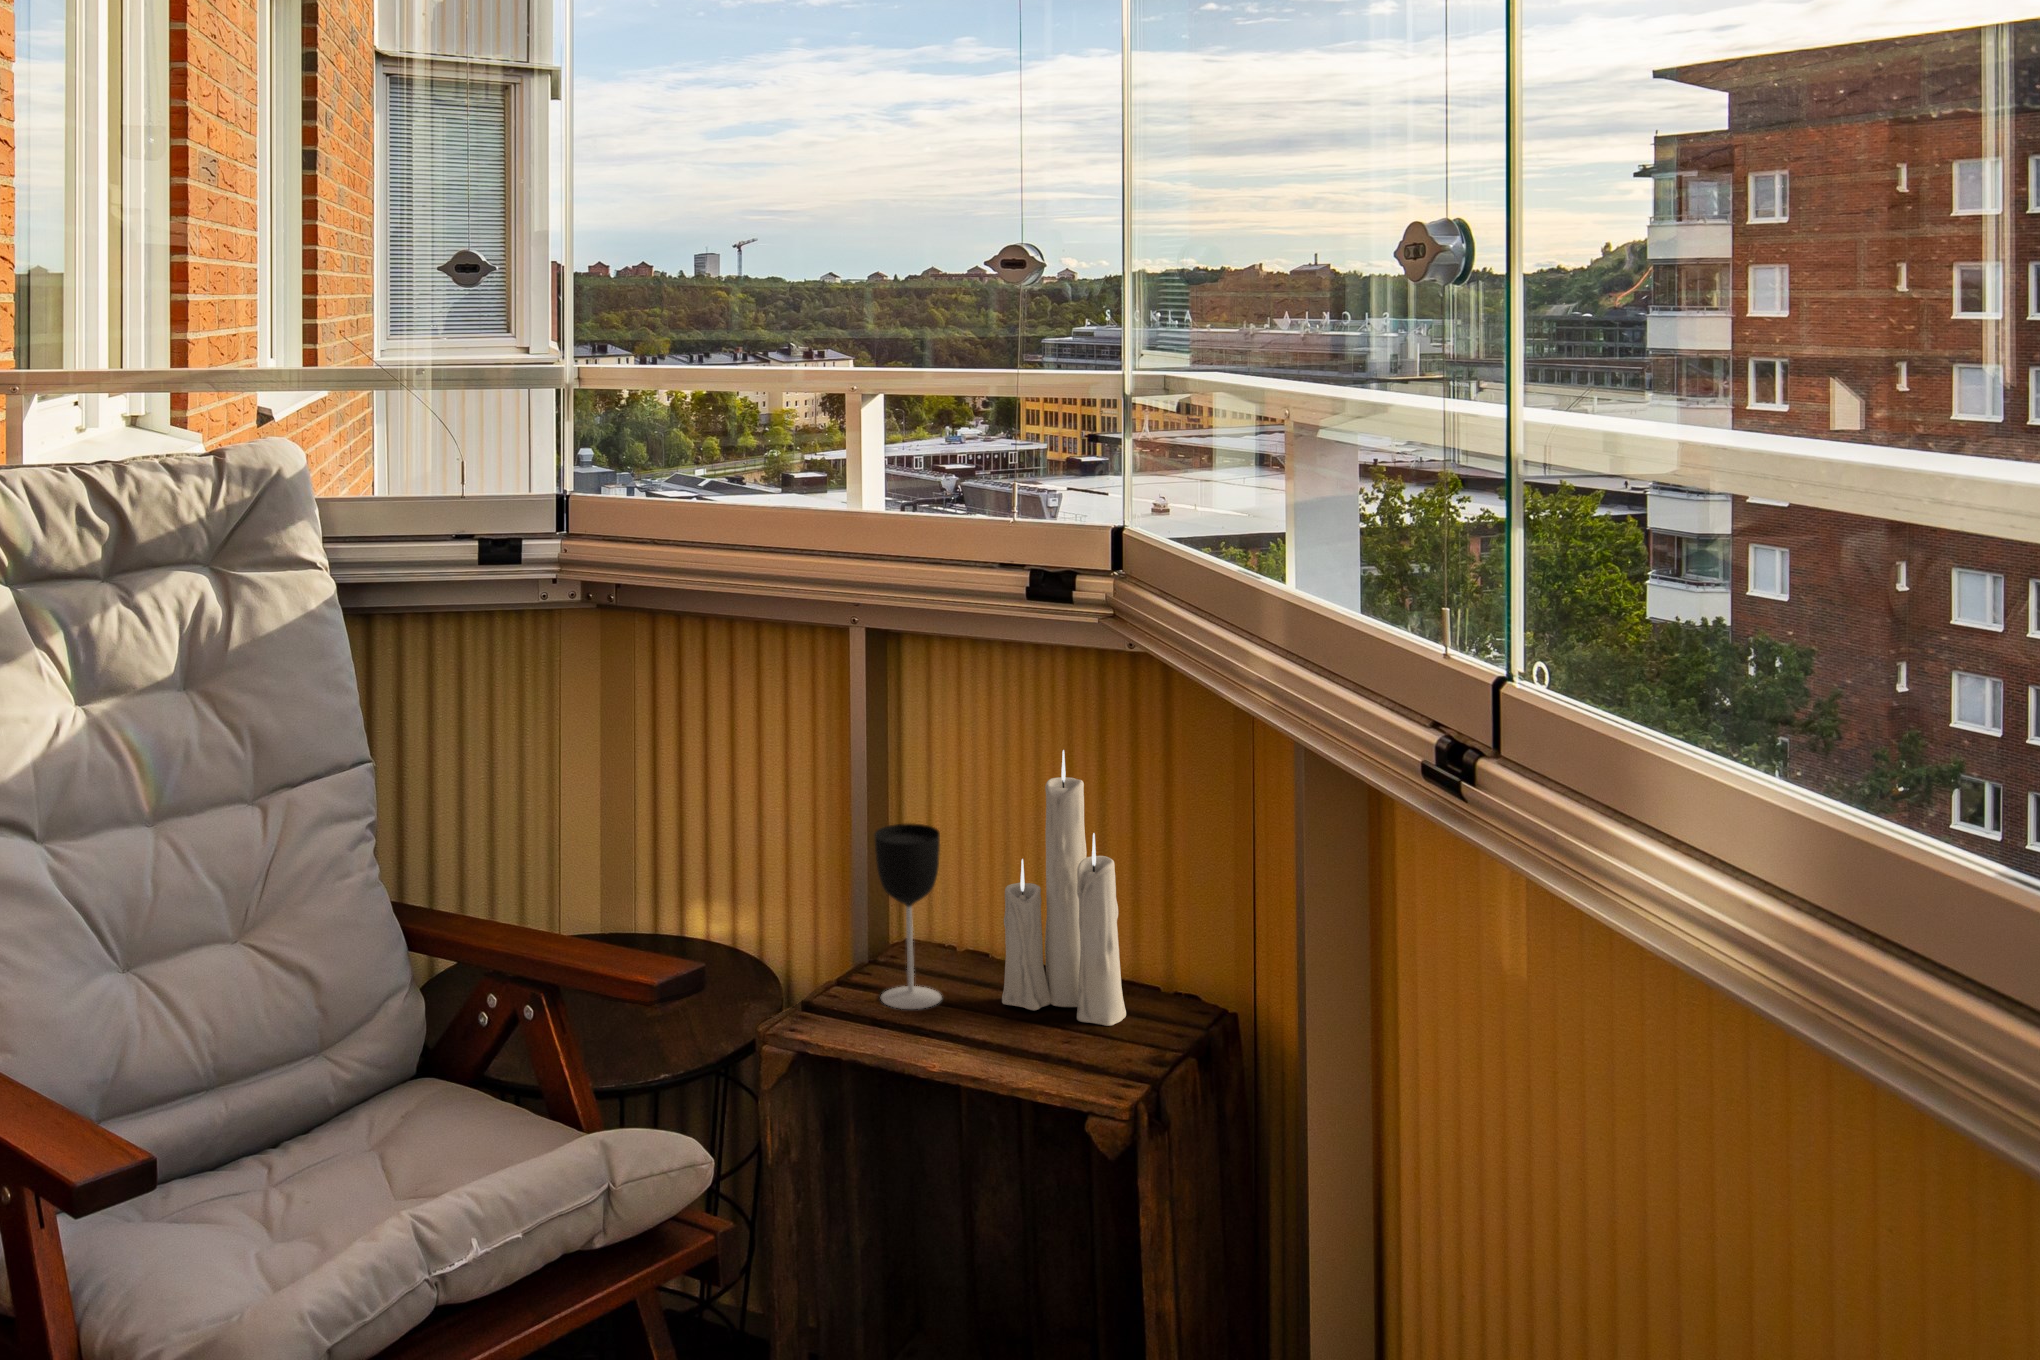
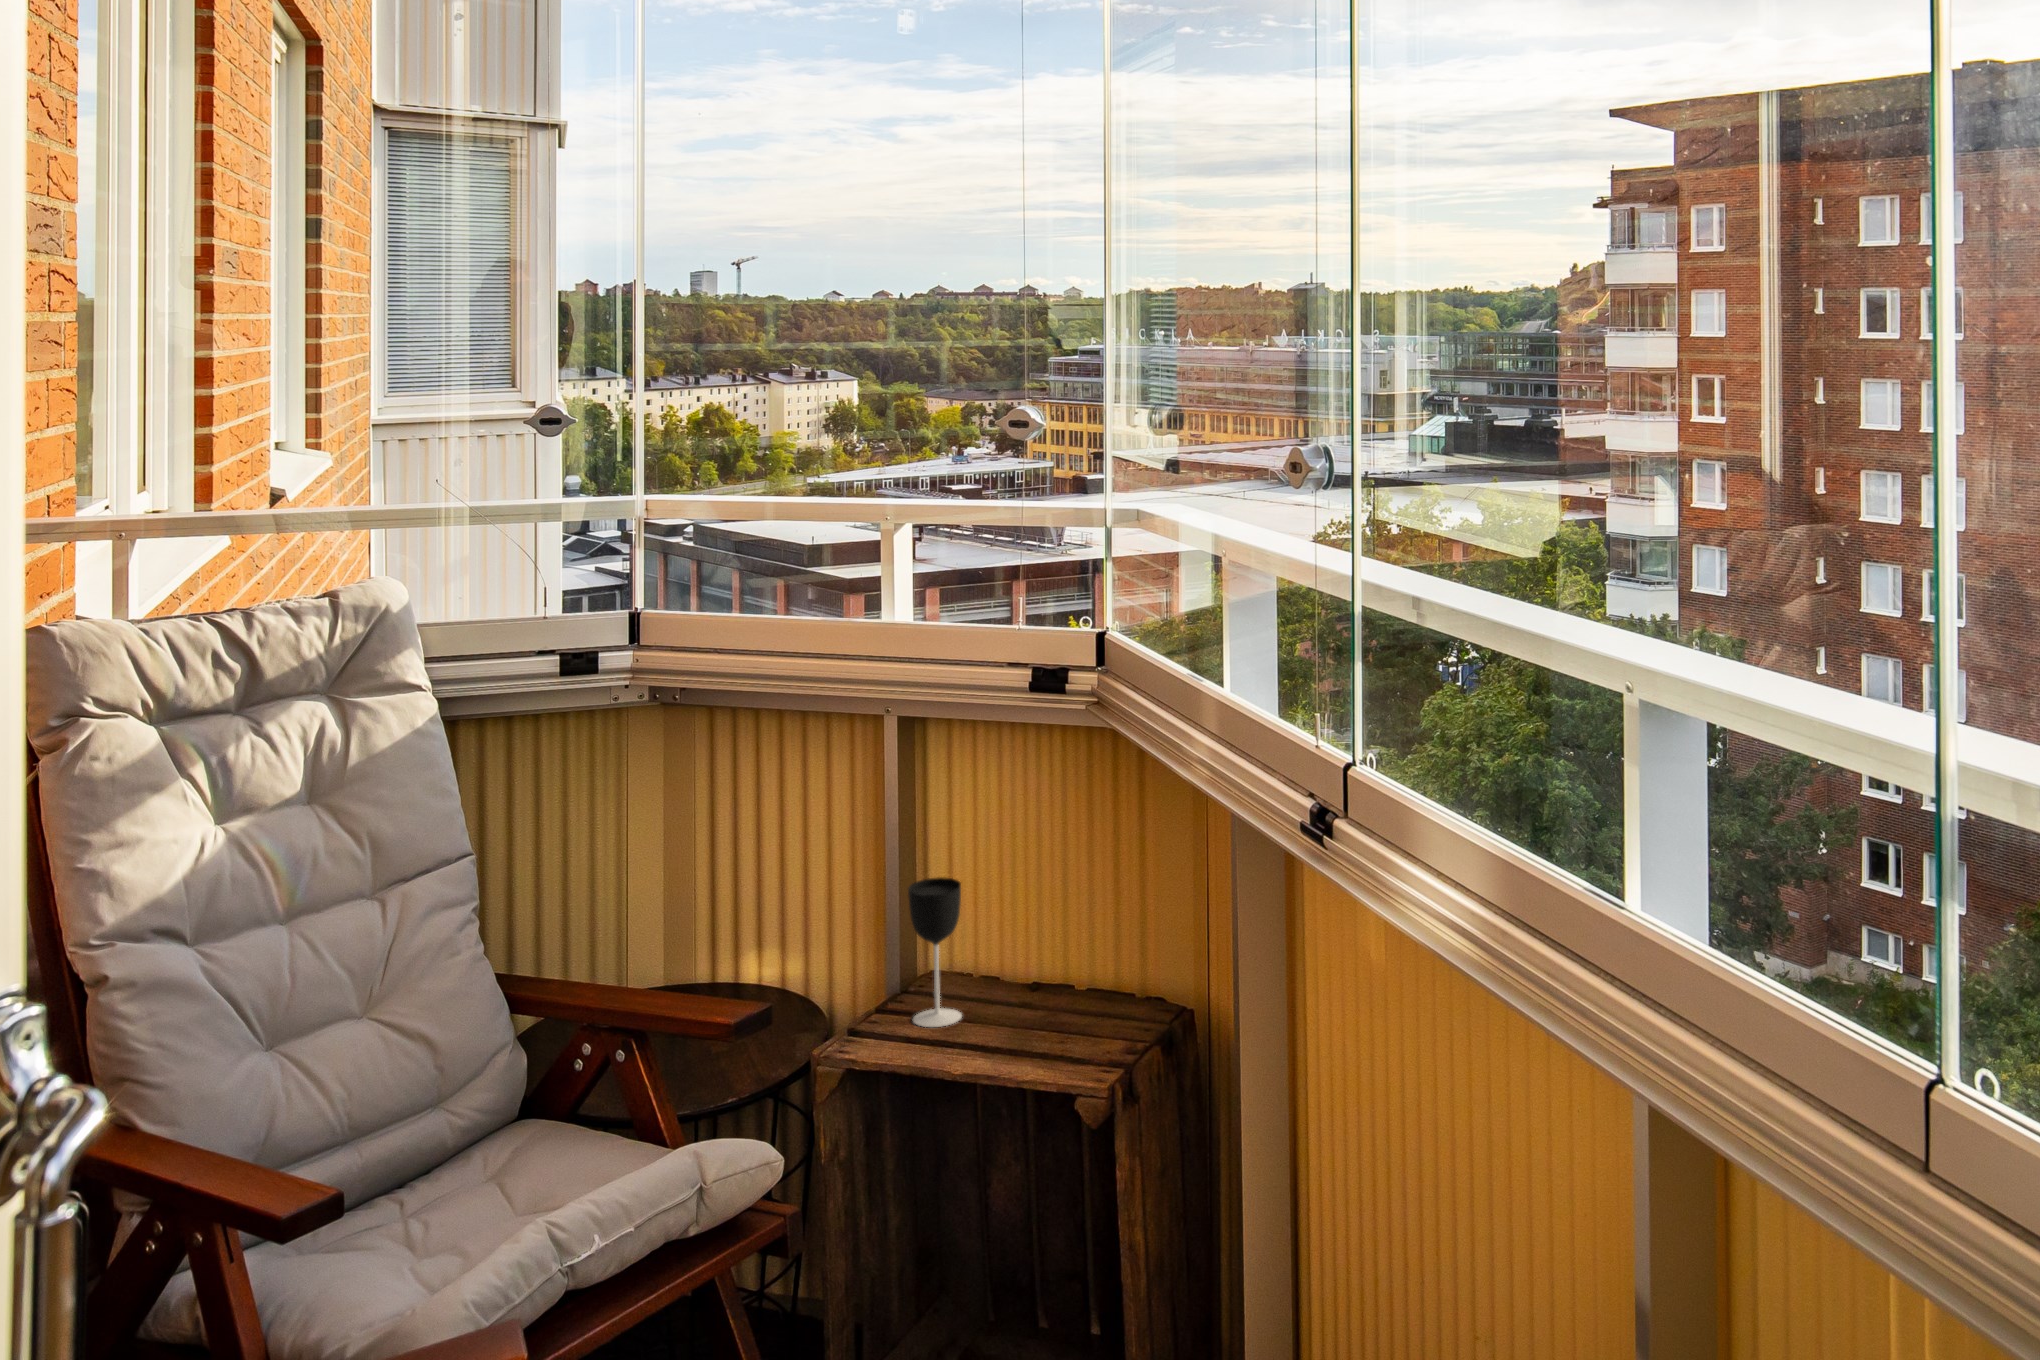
candle: present [1002,750,1126,1026] -> none [1010,800,1107,1027]

